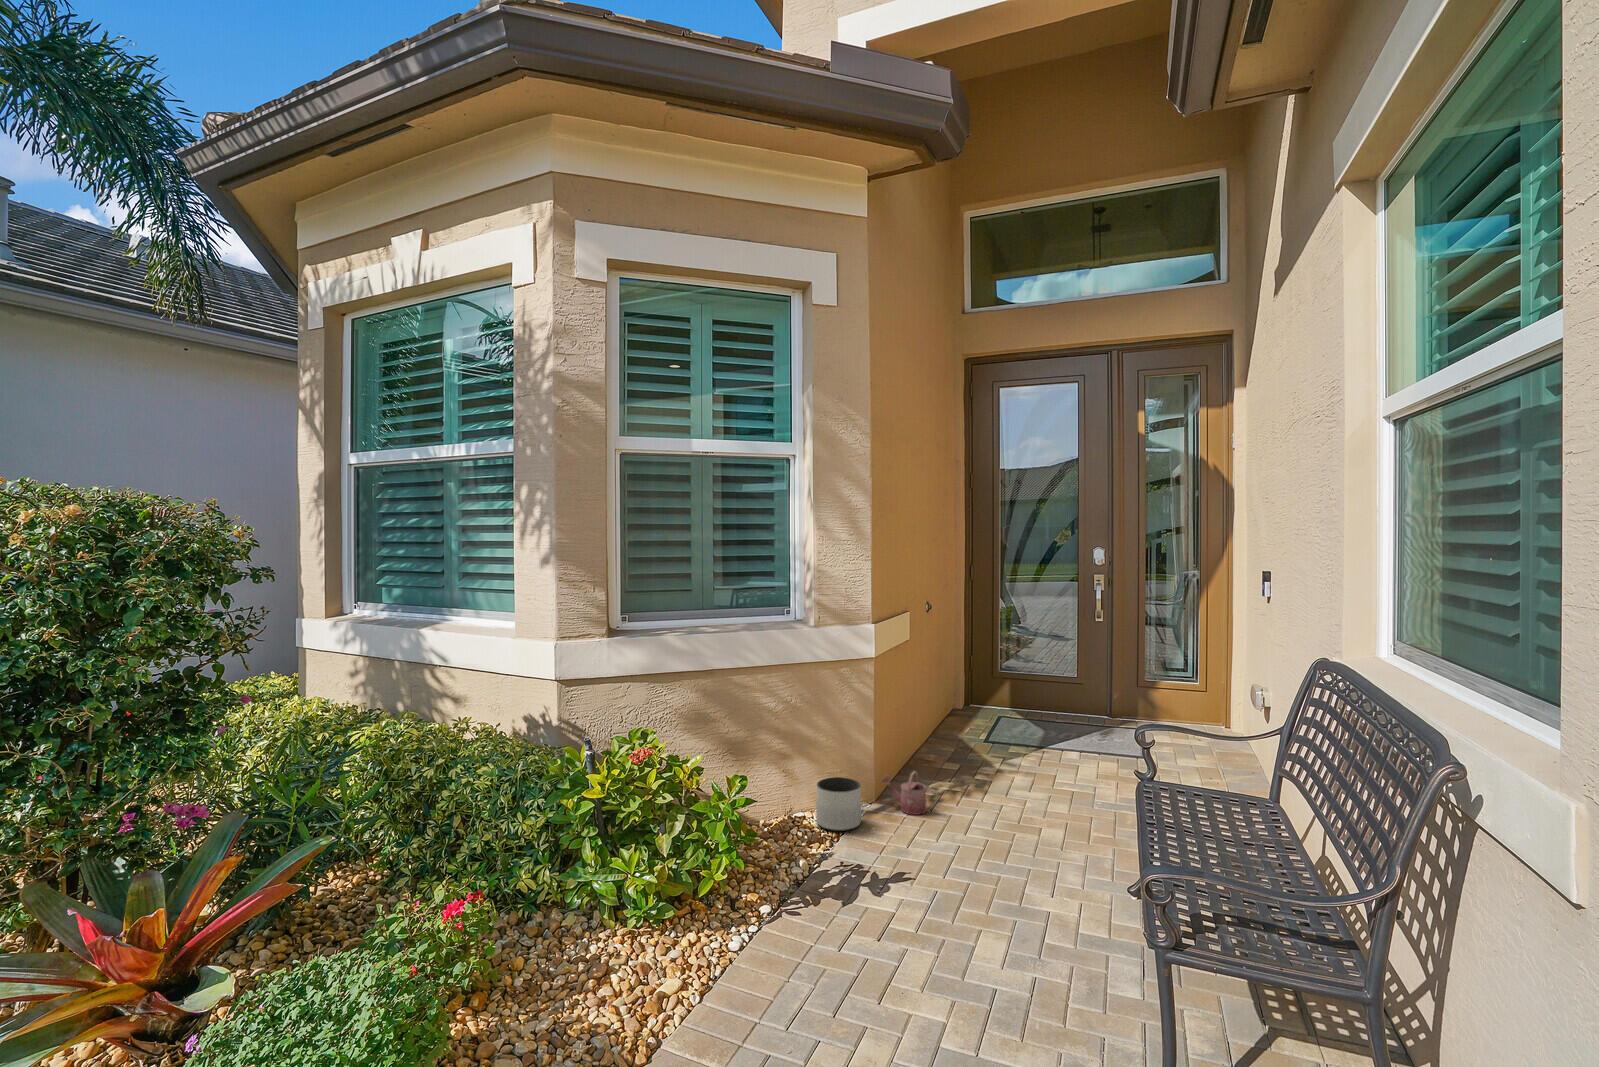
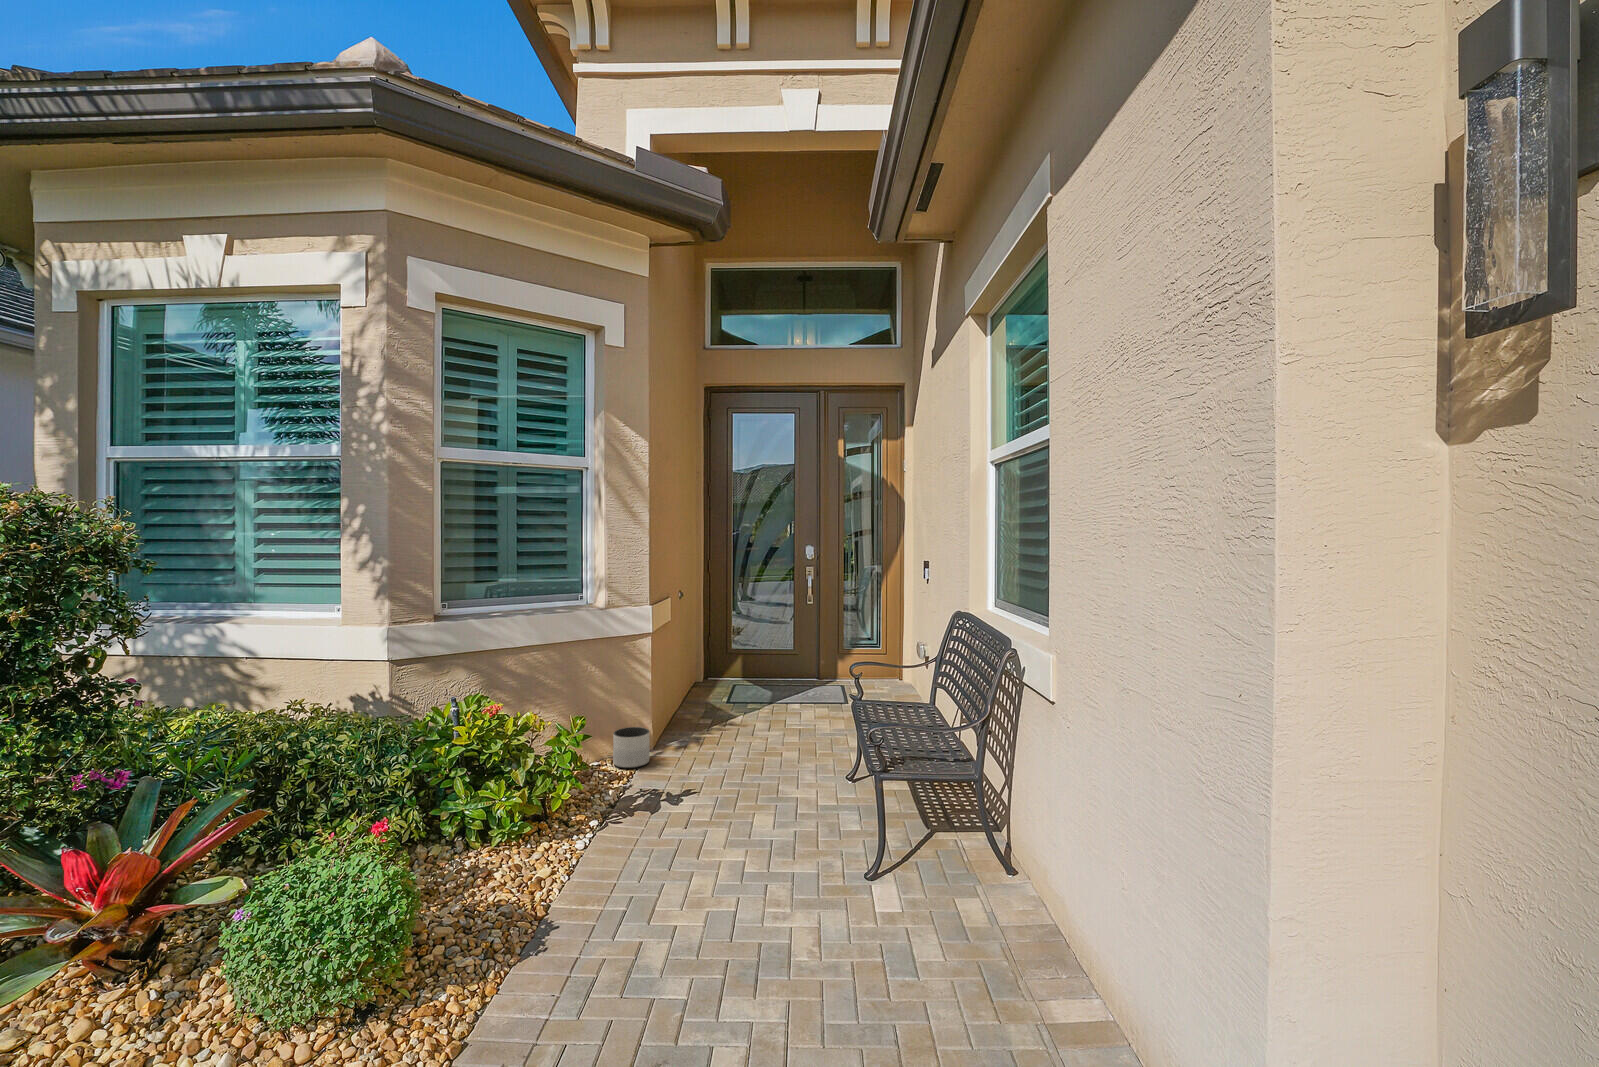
watering can: present [881,771,938,815] -> none [661,717,707,751]

